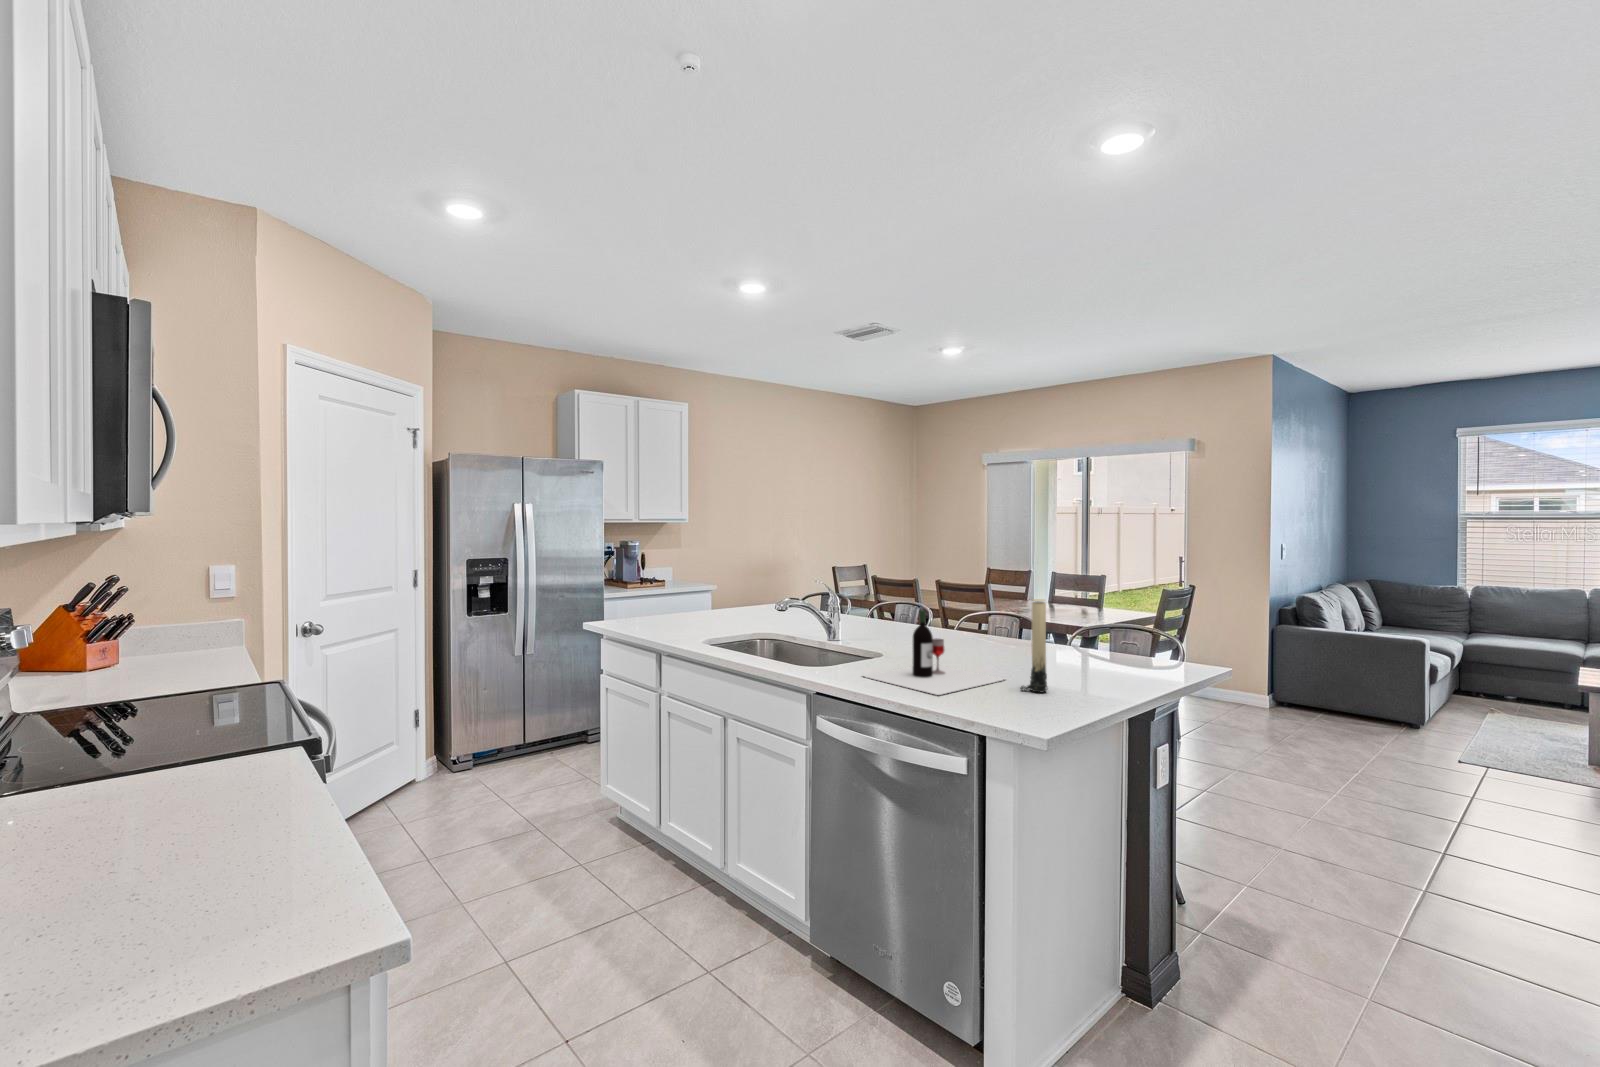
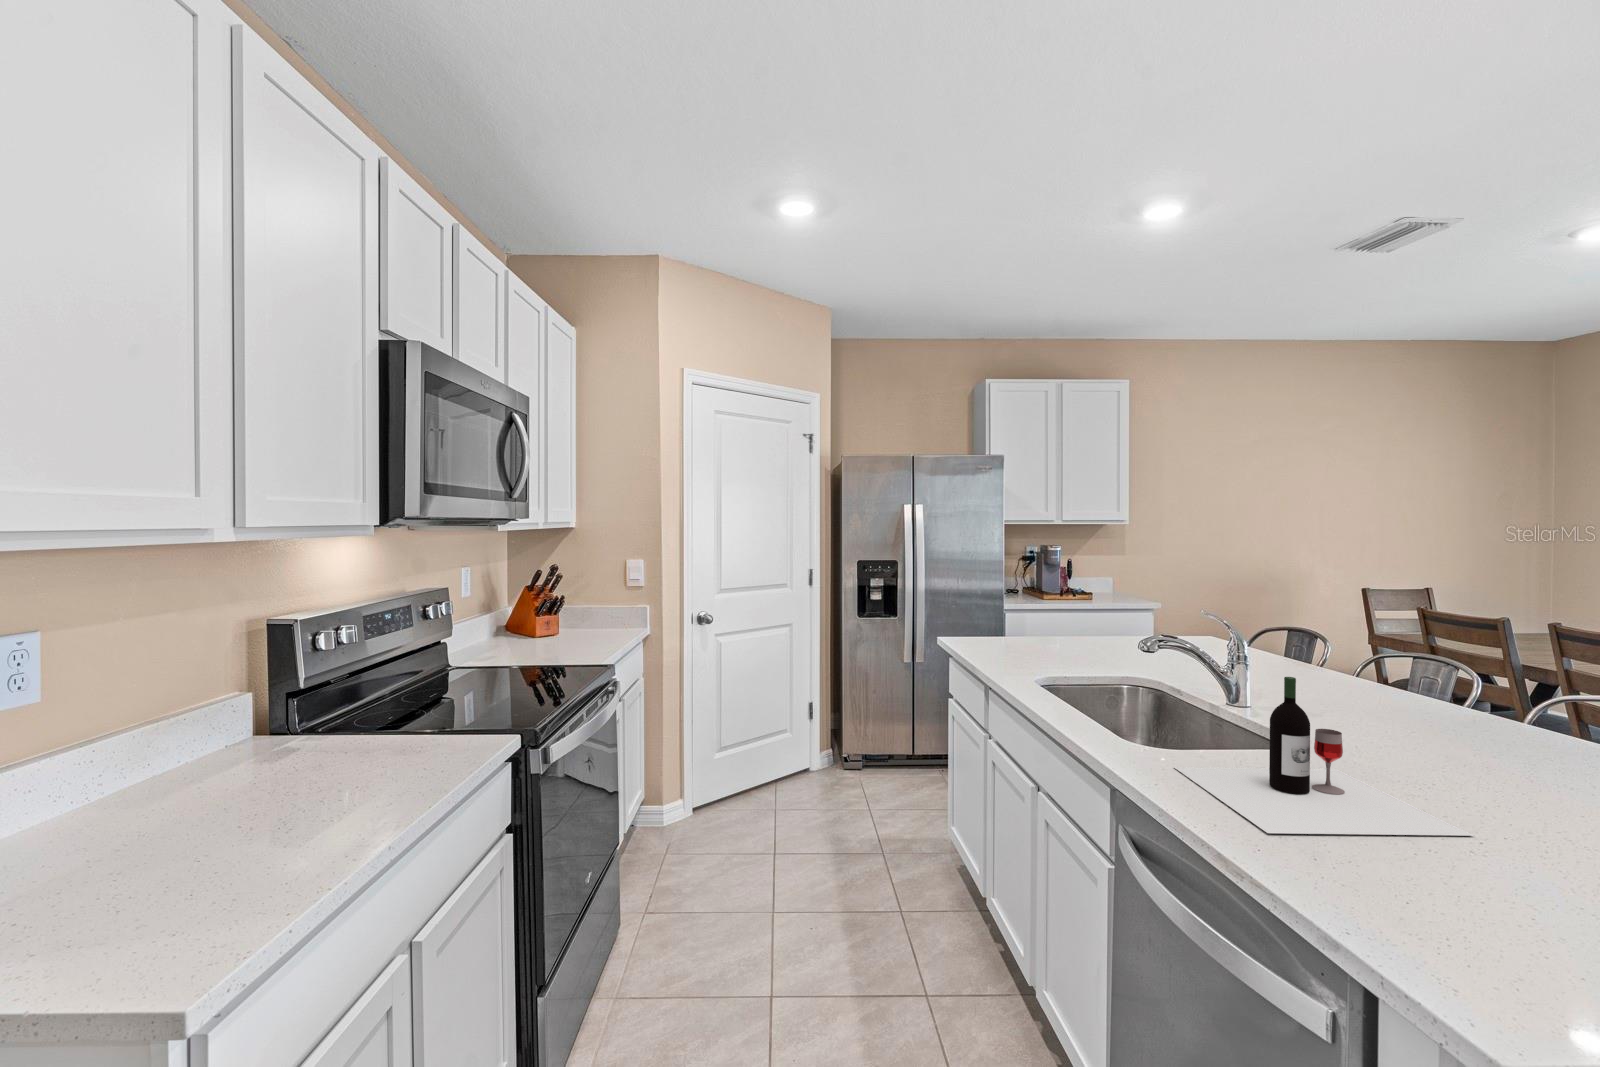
candle: present [1020,599,1047,693] -> none [1477,687,1552,887]

